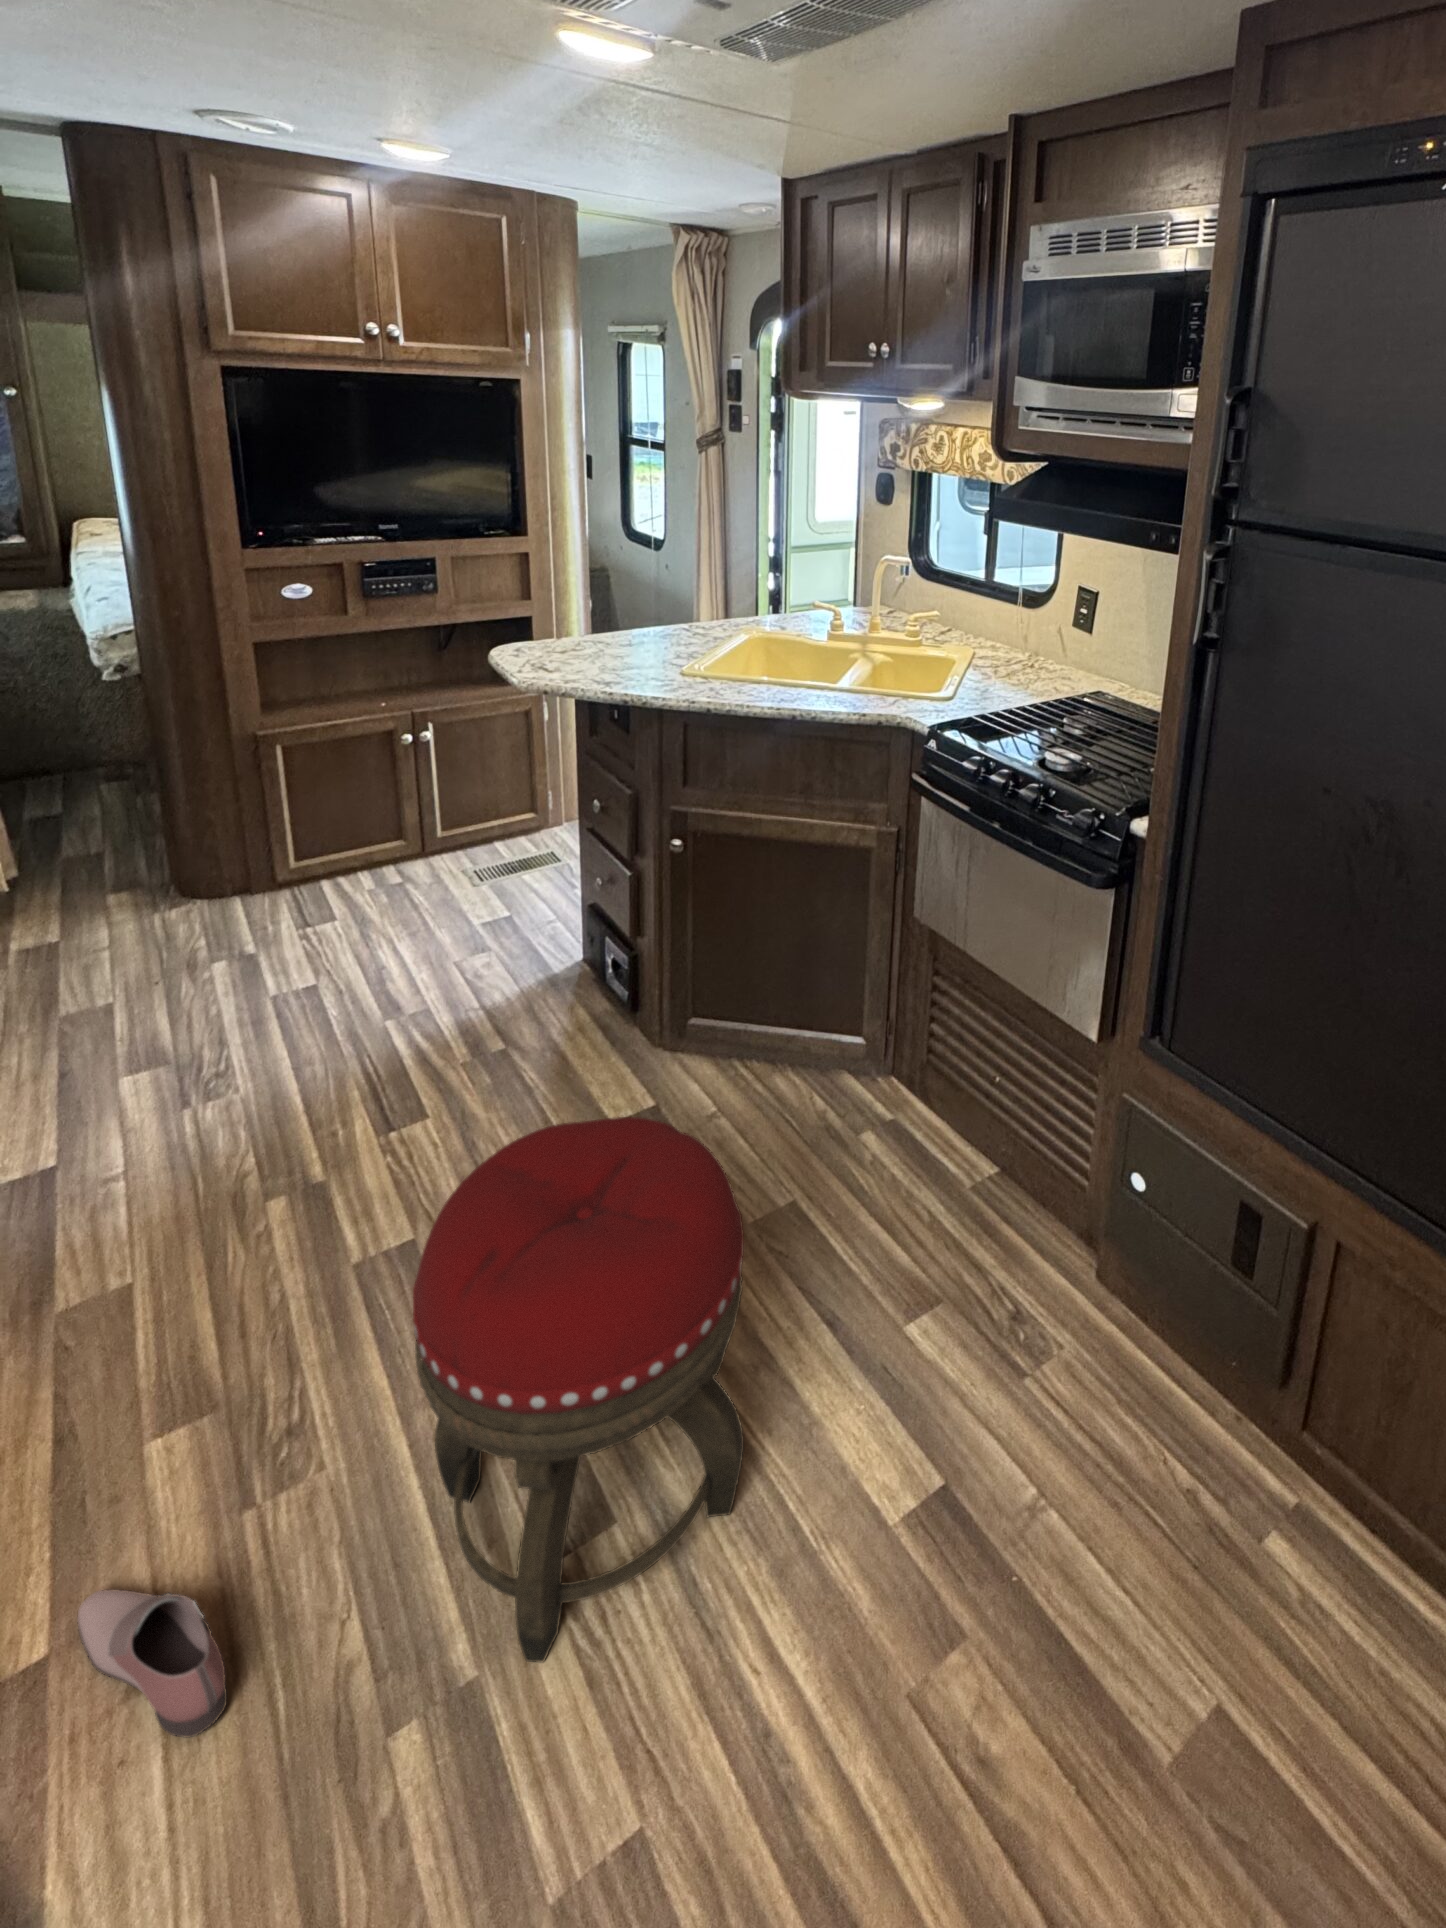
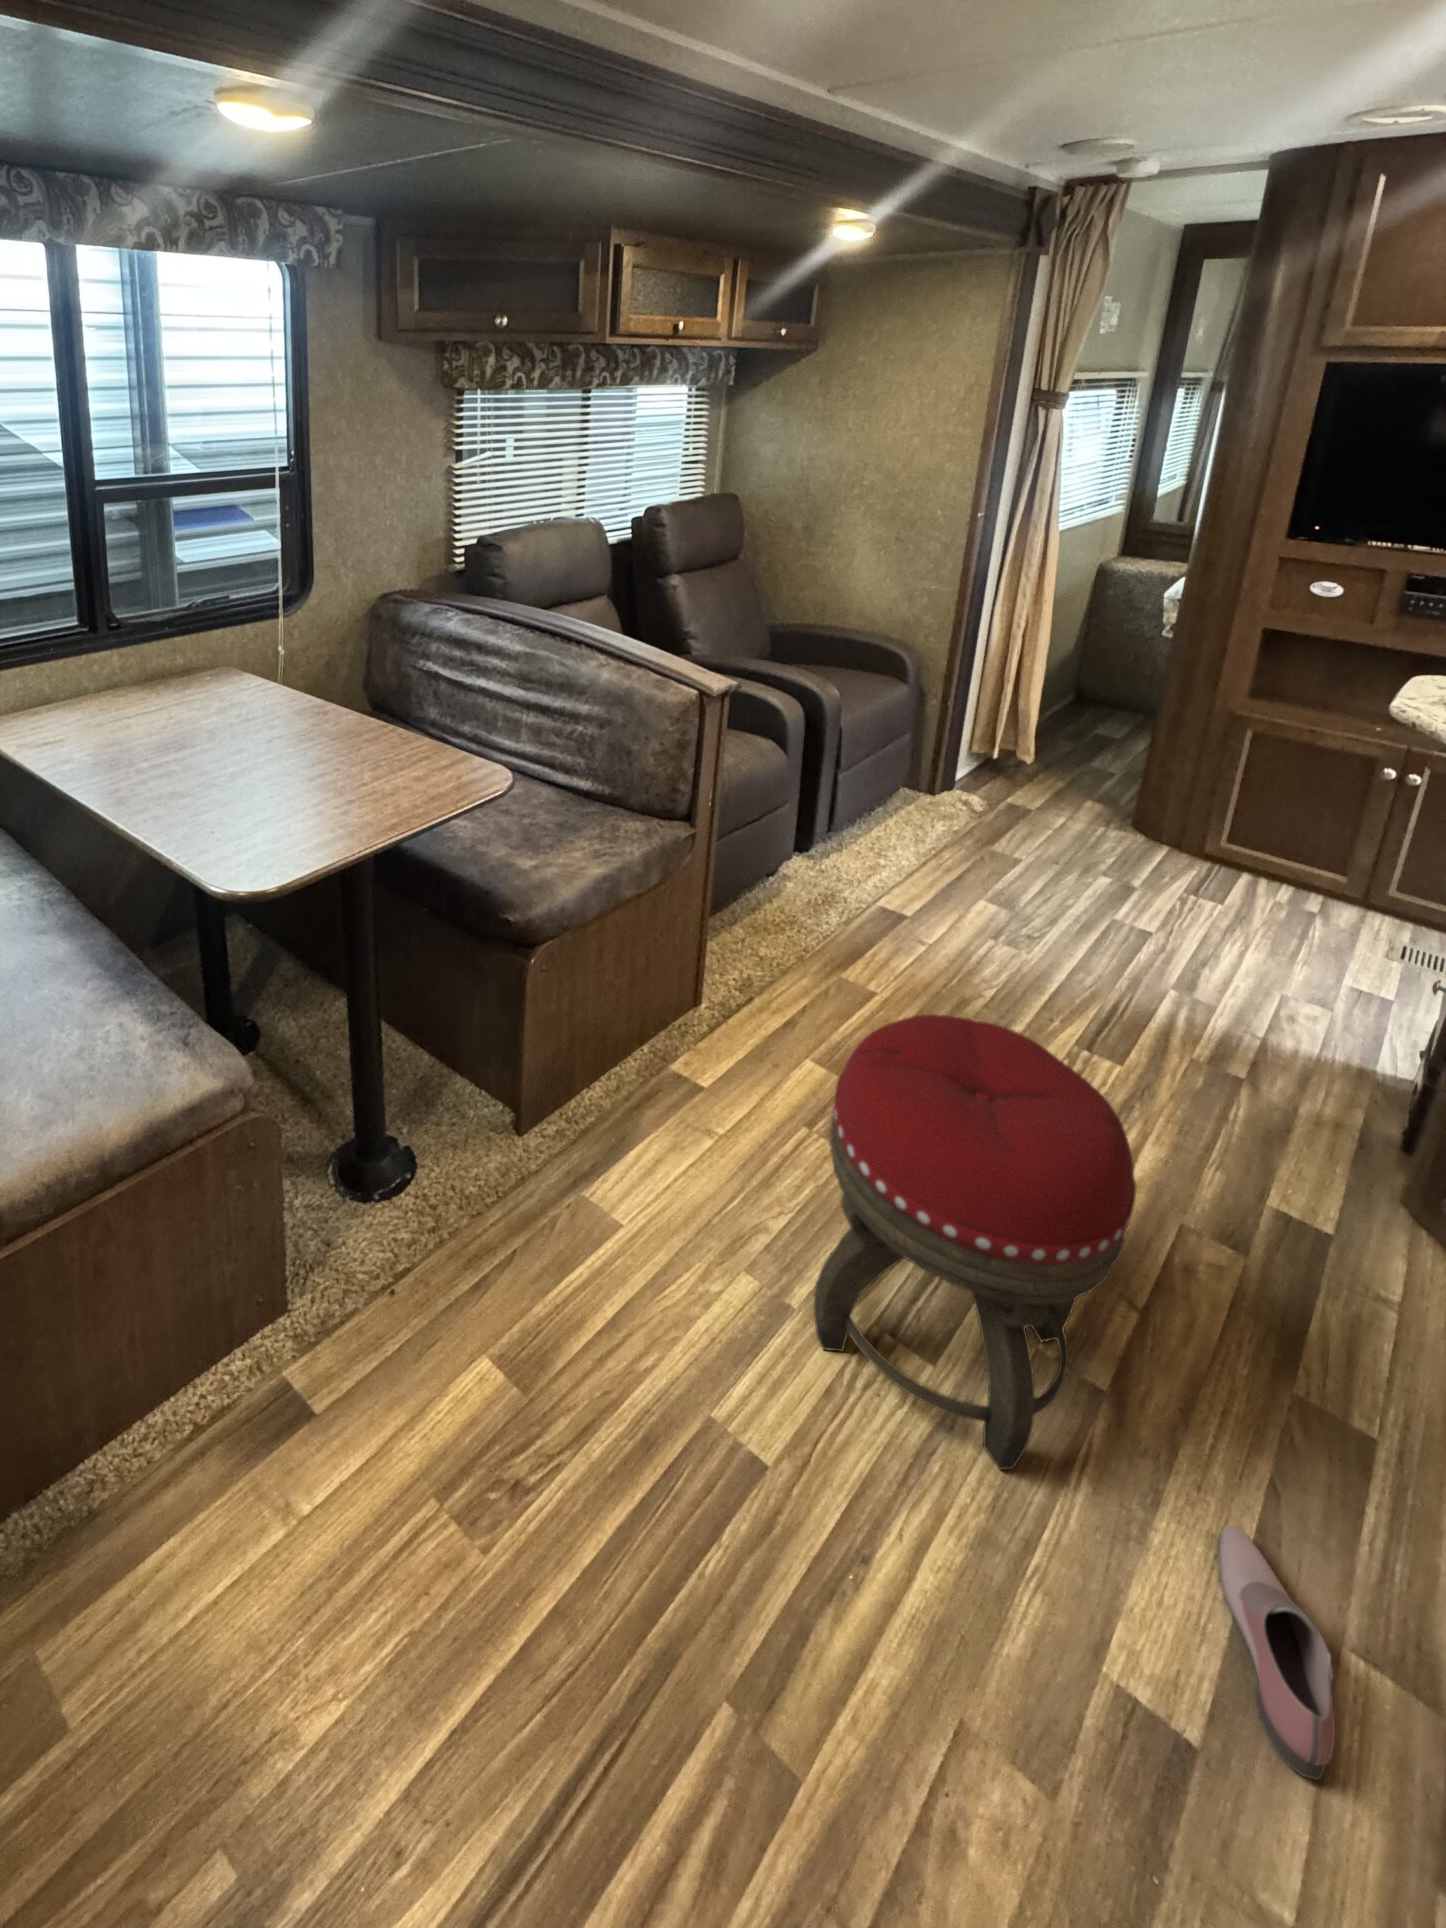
shoe: present [77,1590,227,1738] -> present [1218,1525,1335,1780]

